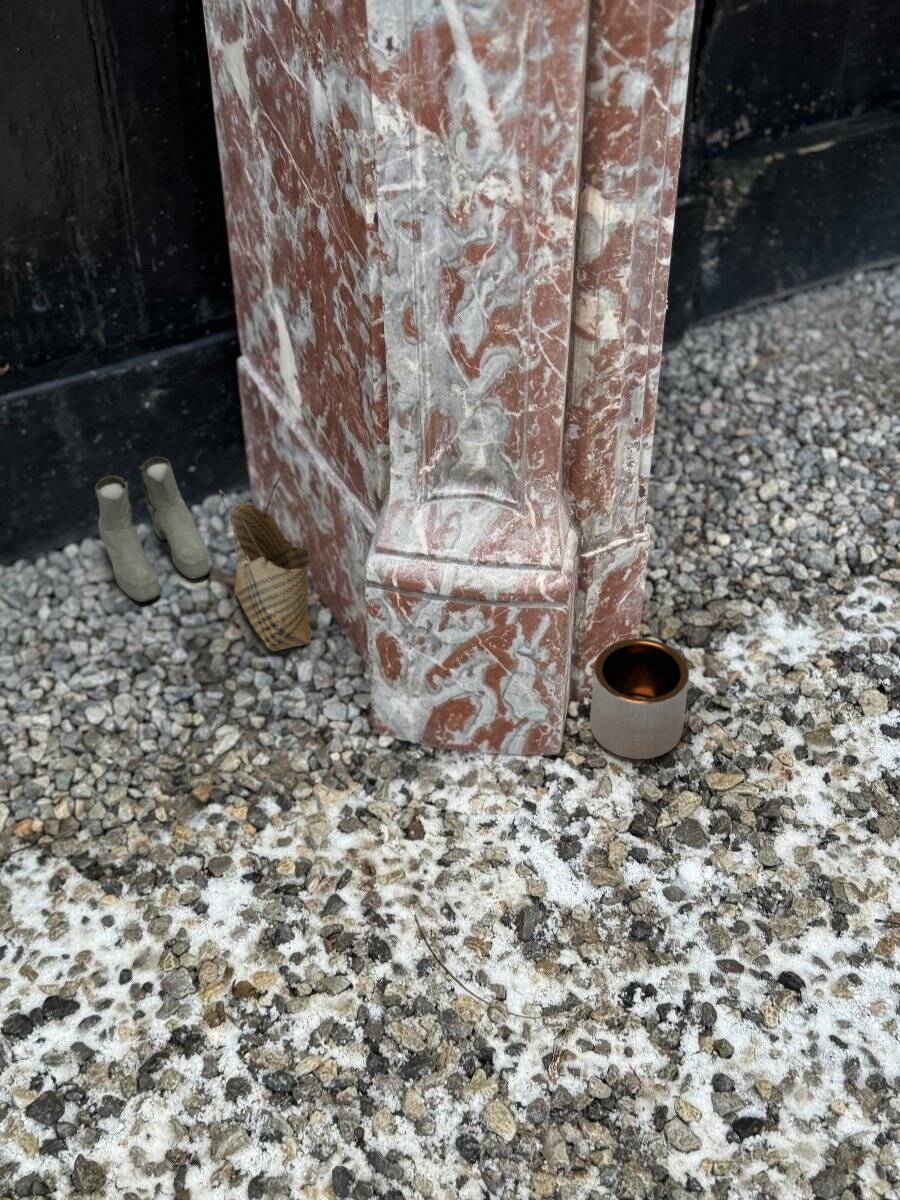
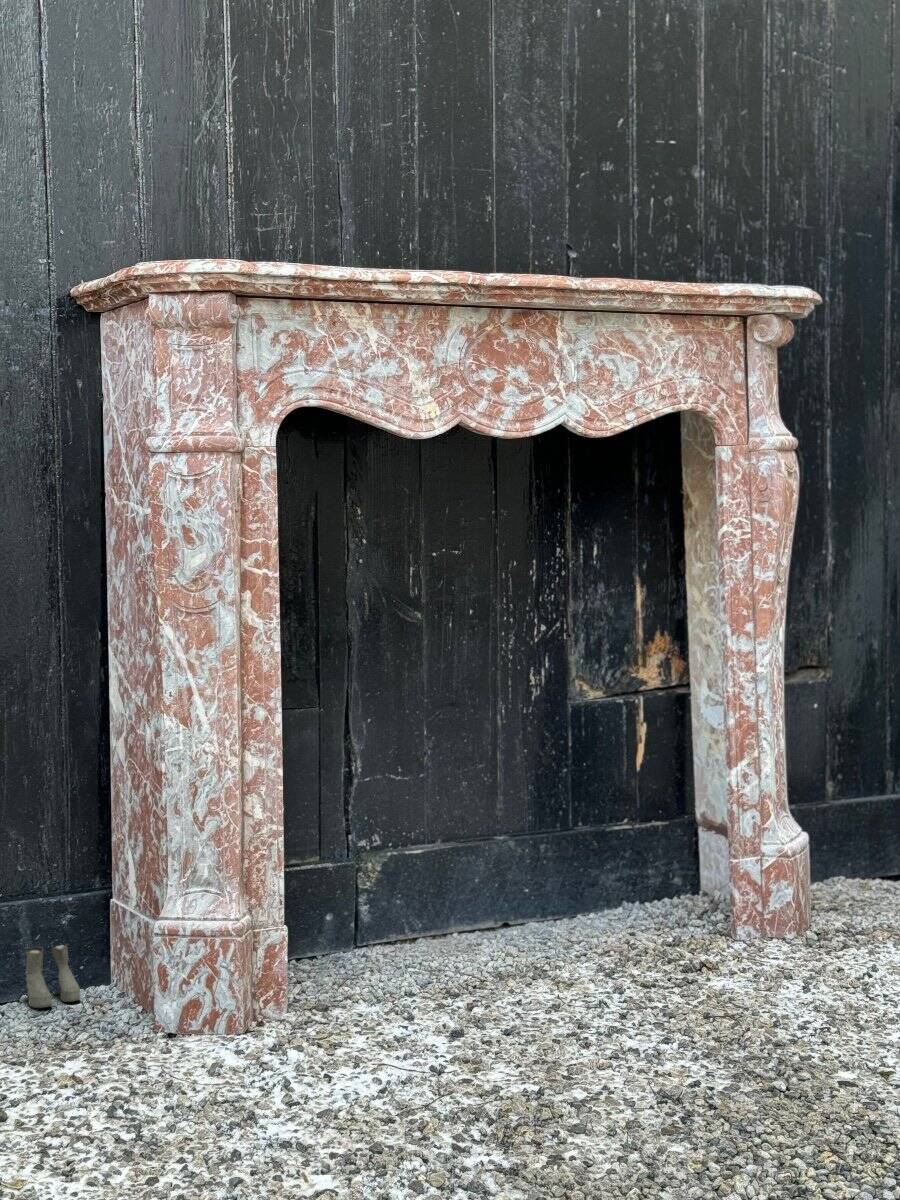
woven basket: present [219,472,311,651] -> none [90,923,132,1017]
planter: present [590,638,689,759] -> none [262,983,310,1036]

